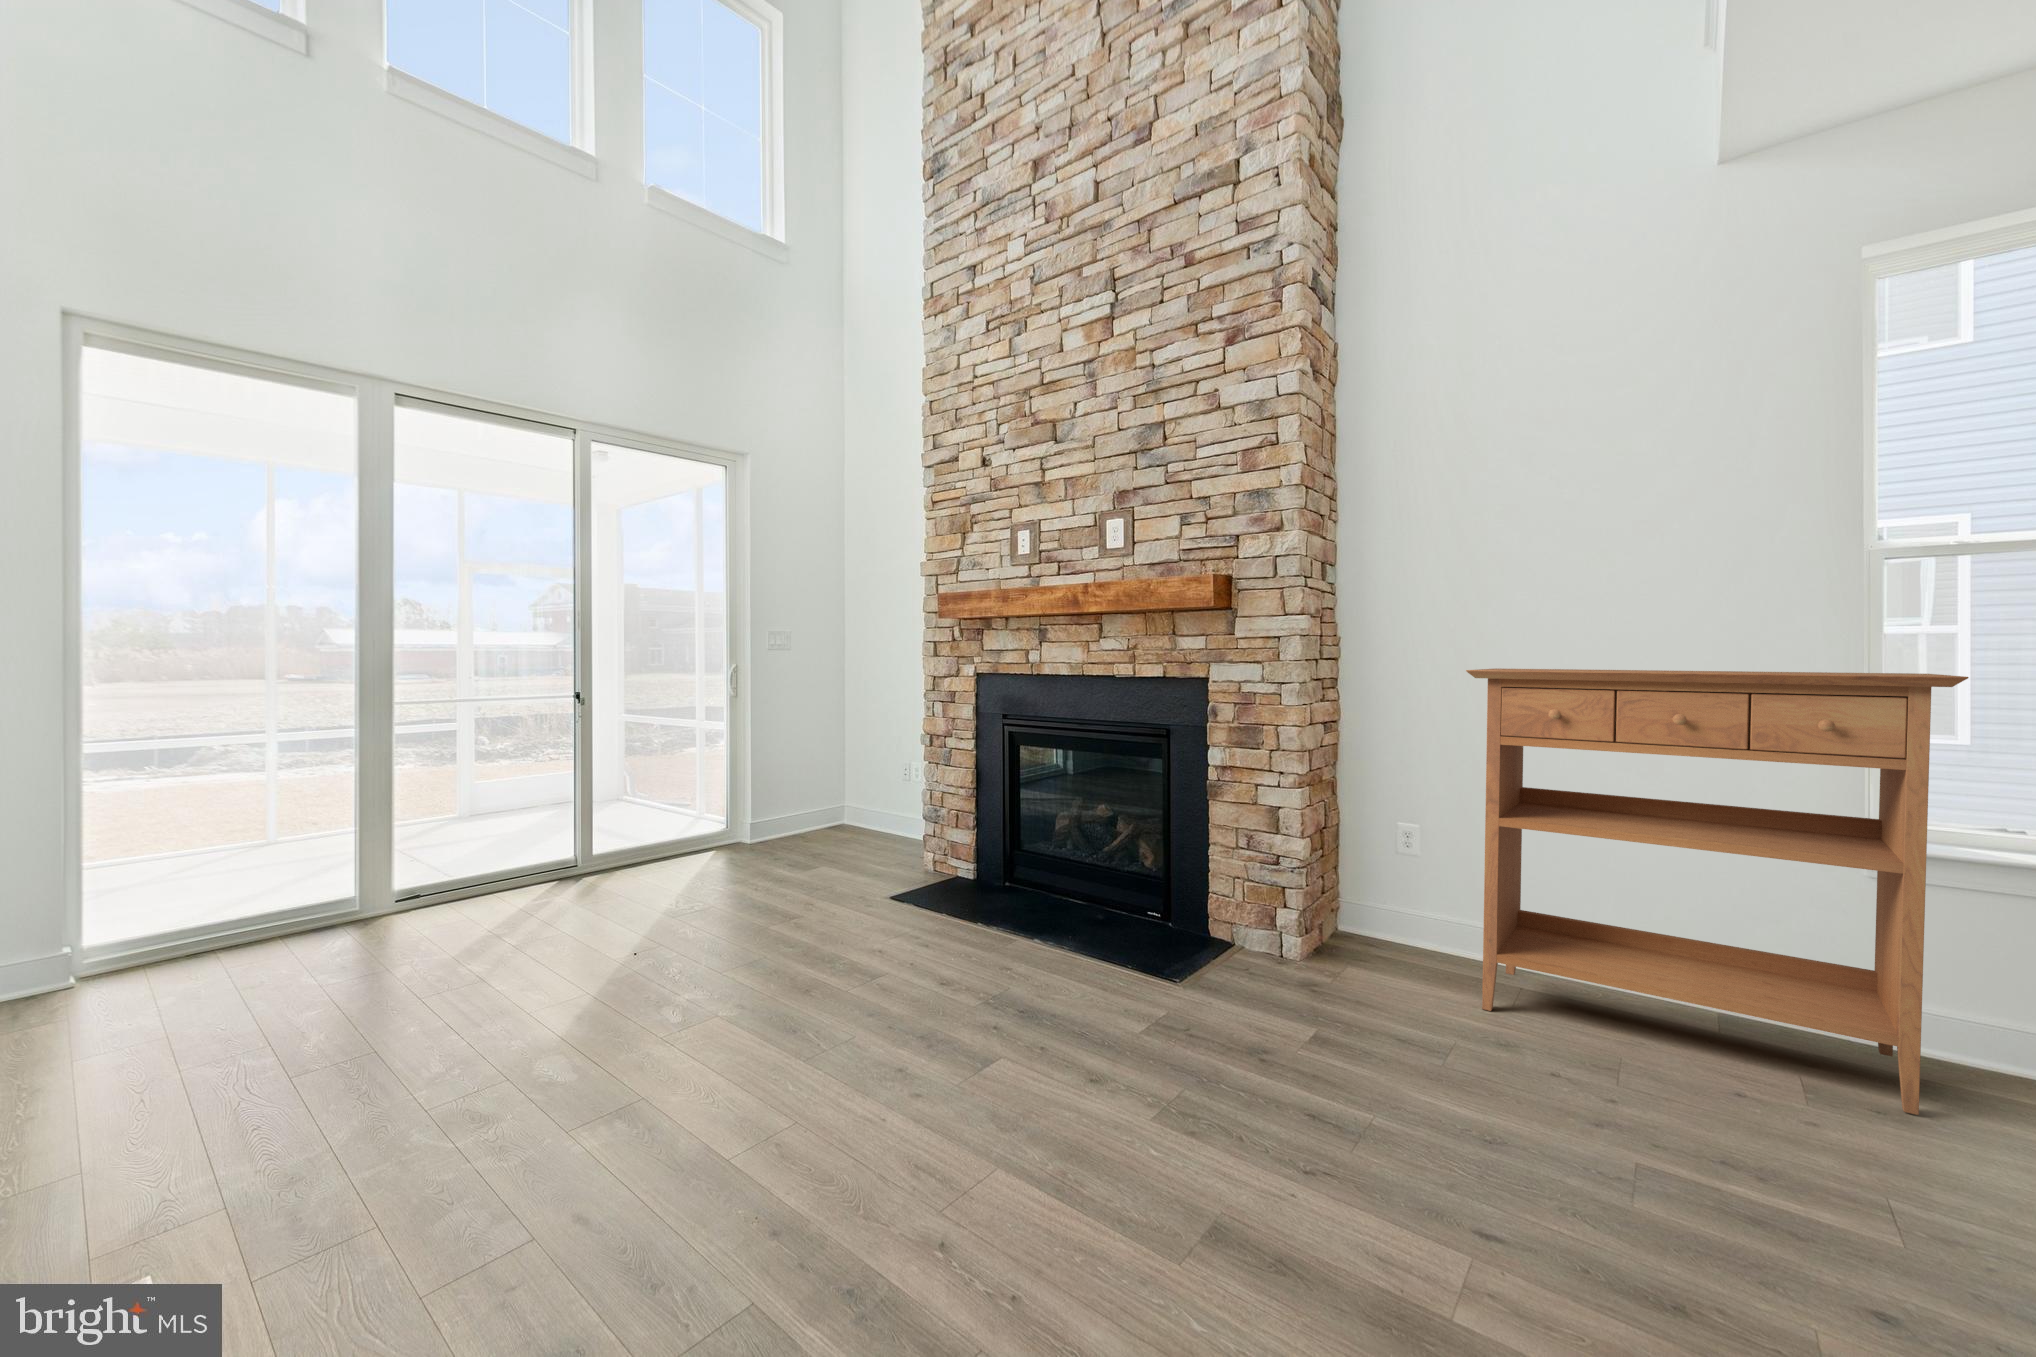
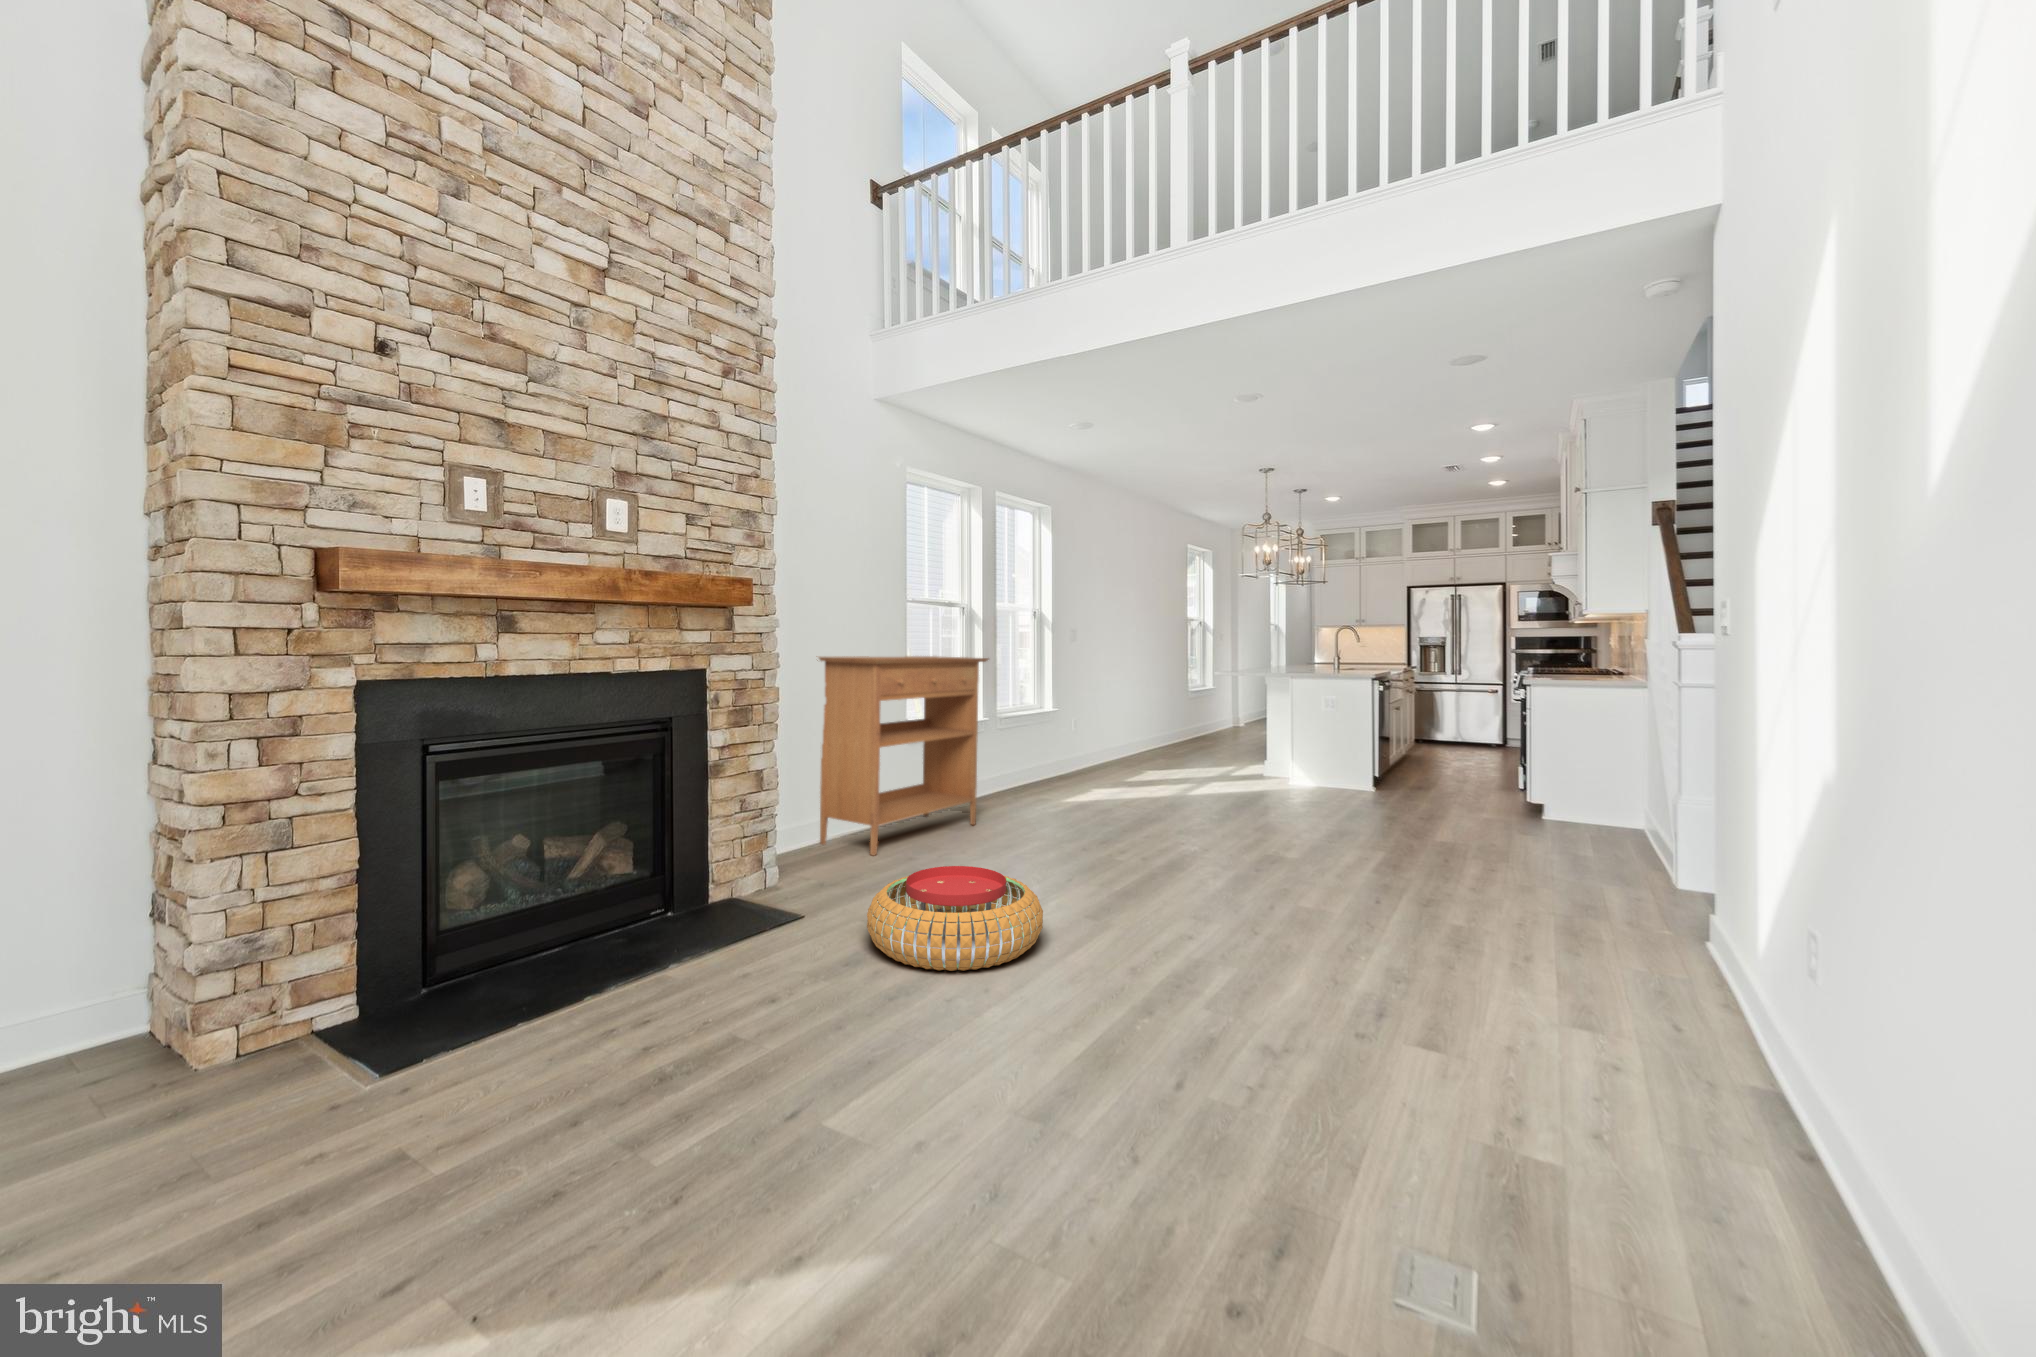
pouf: none [956,954,1213,1130] -> present [867,866,1043,971]

